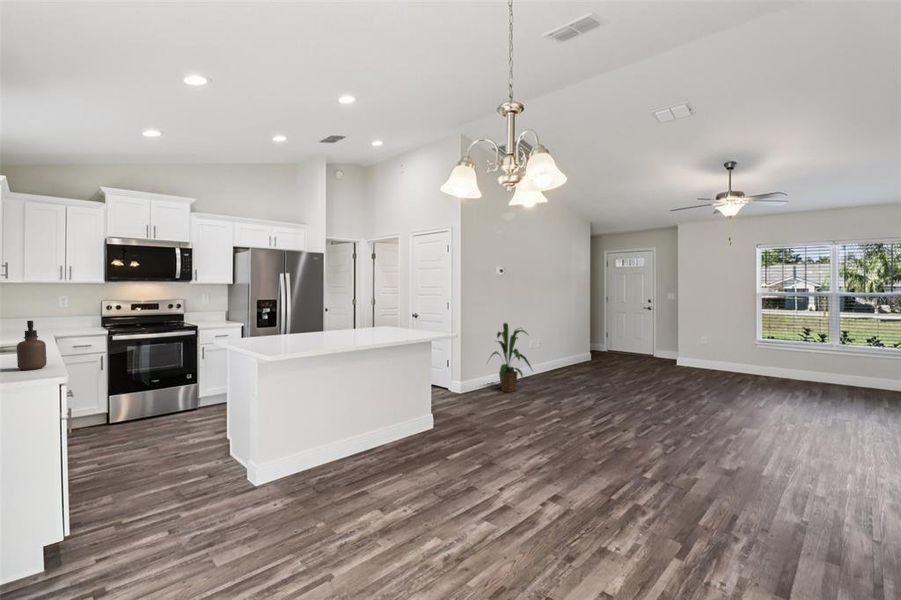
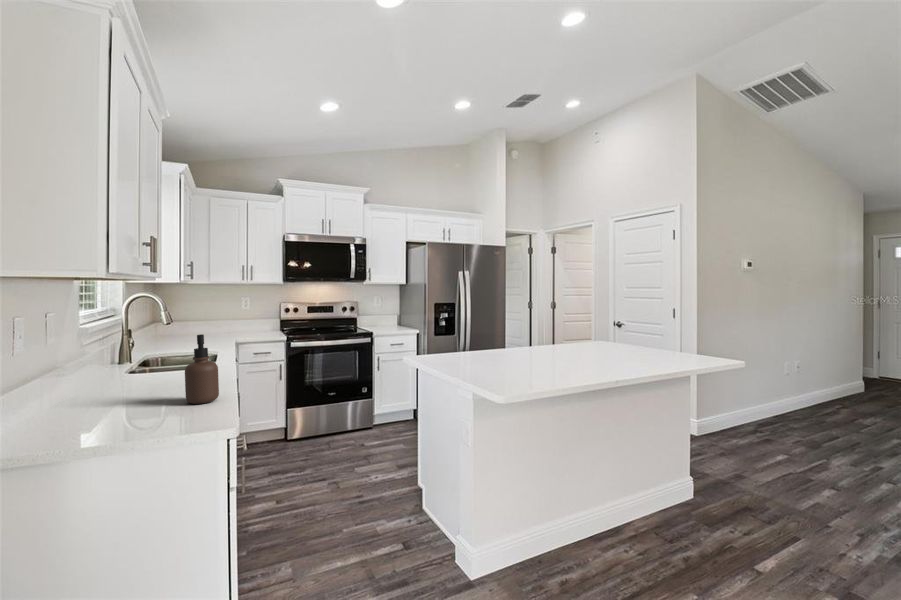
house plant: present [491,323,532,392] -> none [732,338,814,439]

